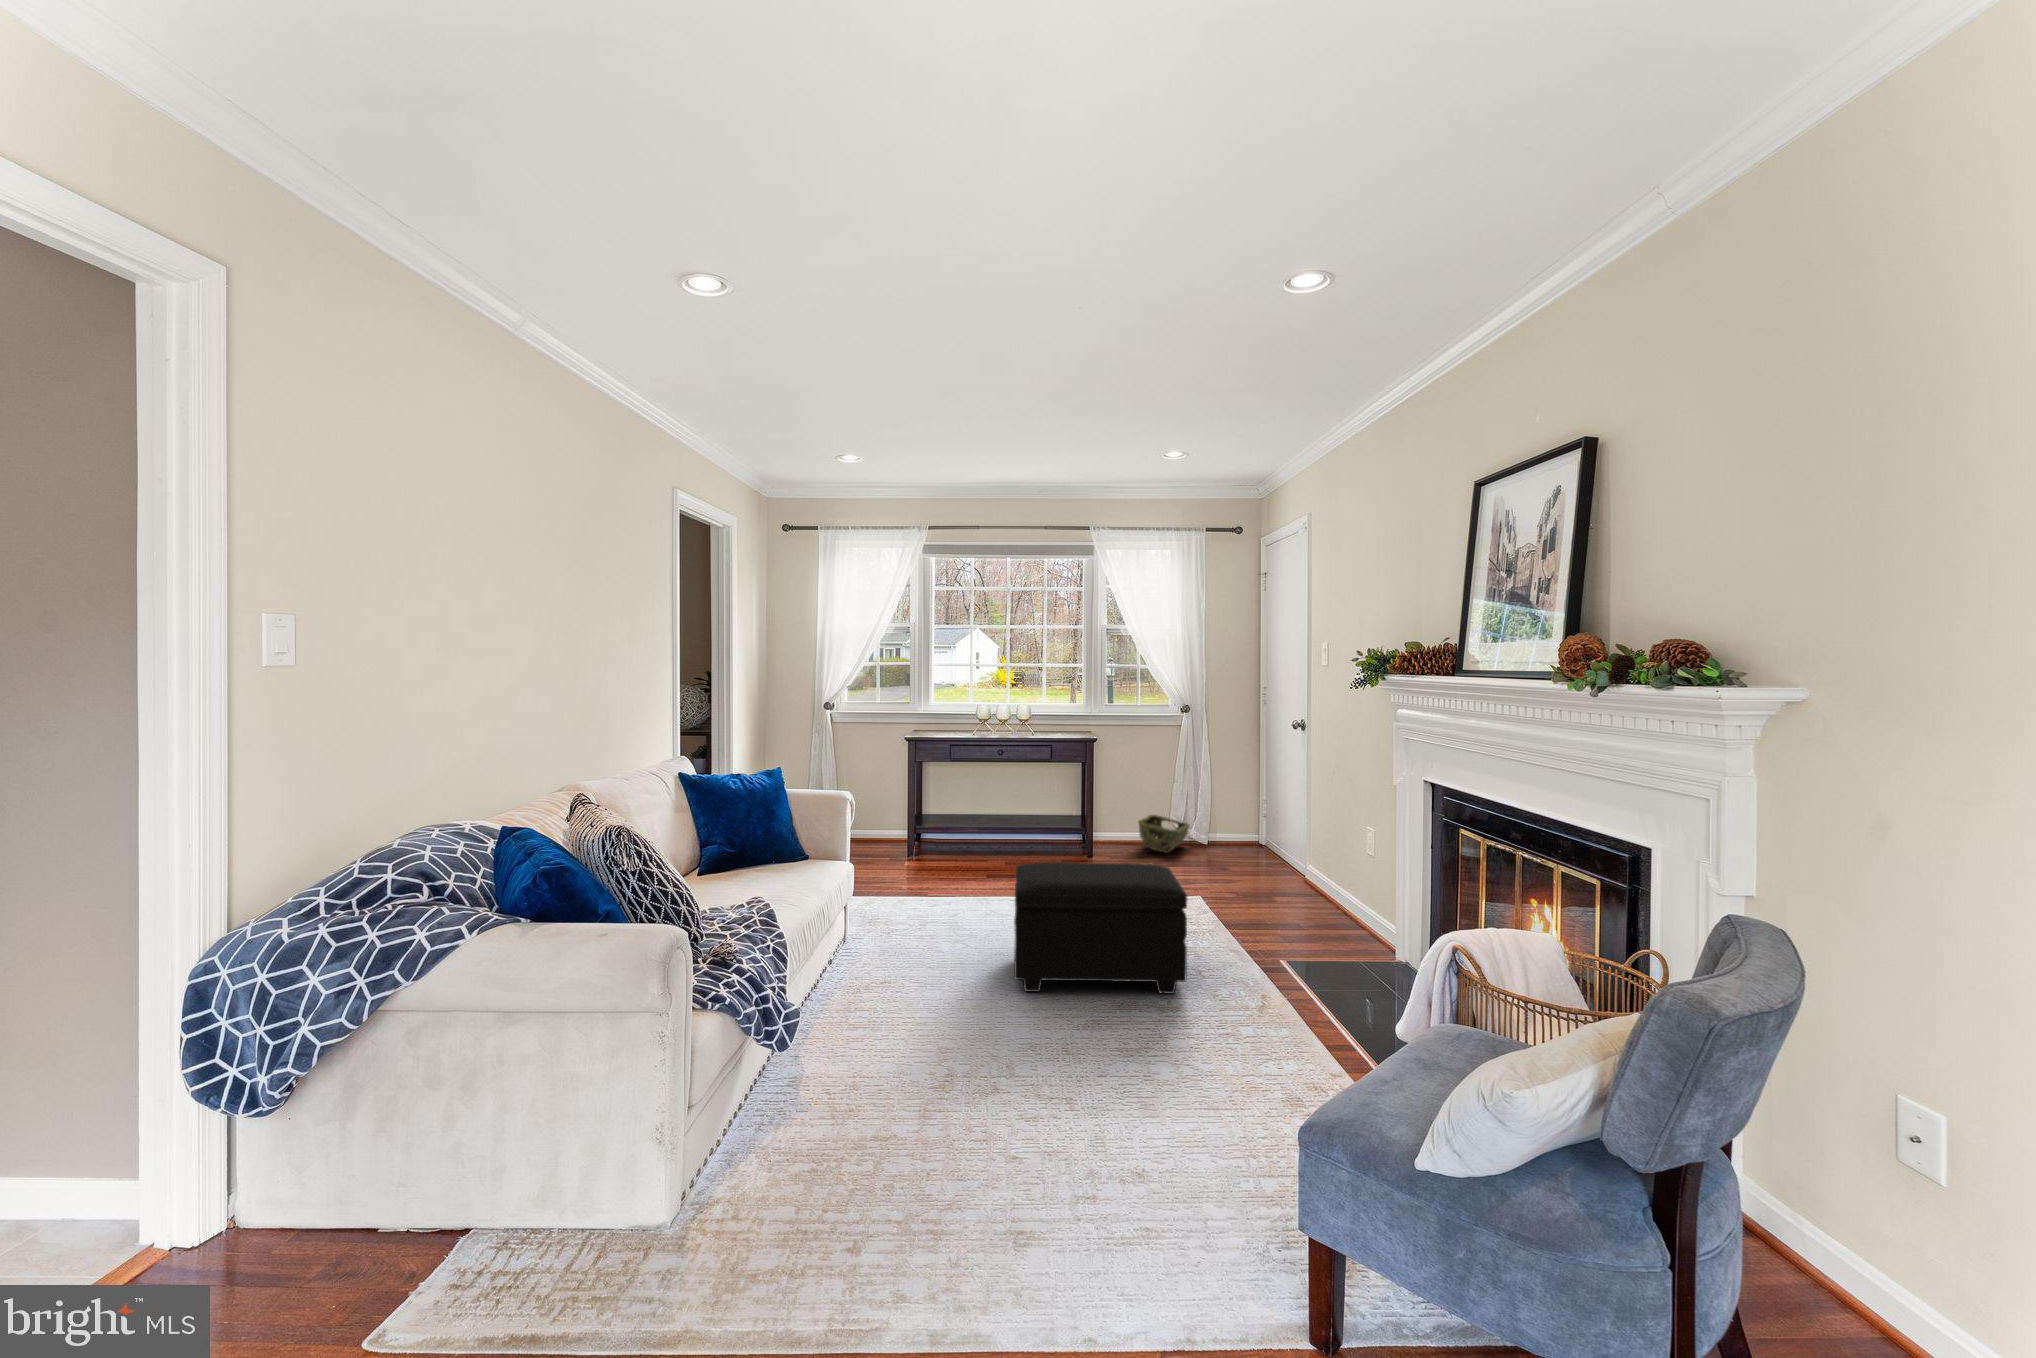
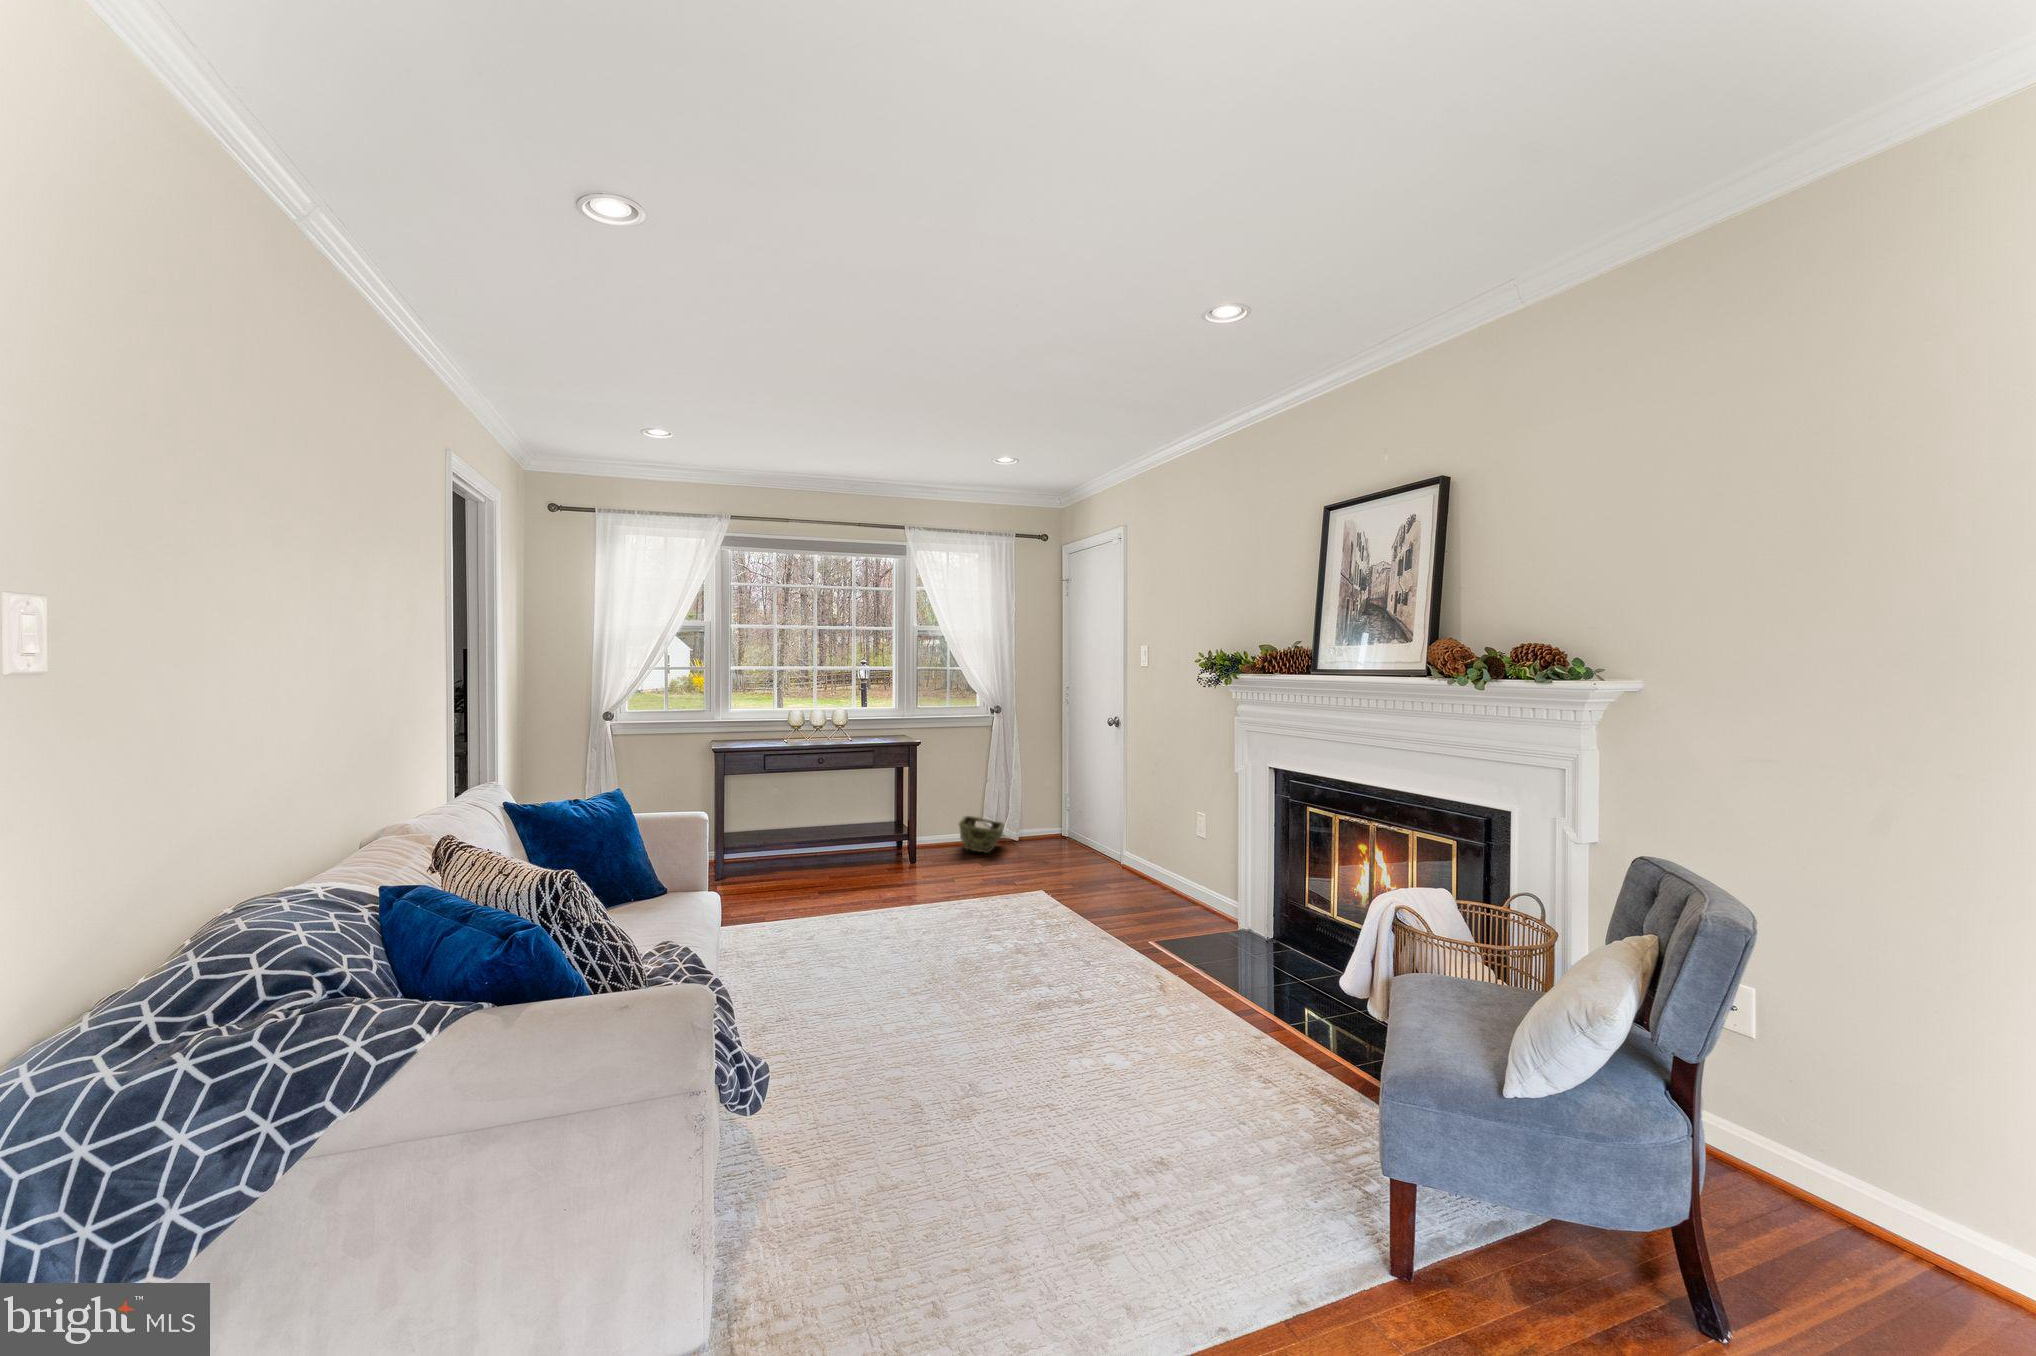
footstool: present [1014,862,1187,994] -> none [903,865,1093,1010]

